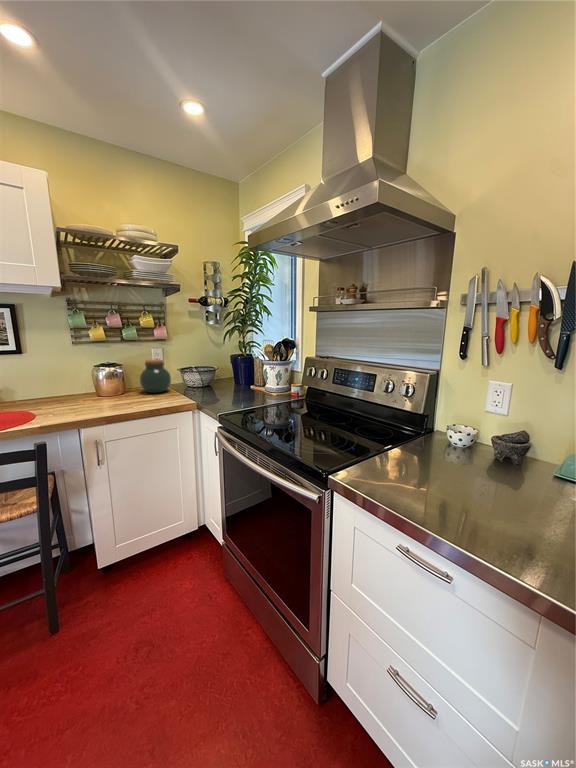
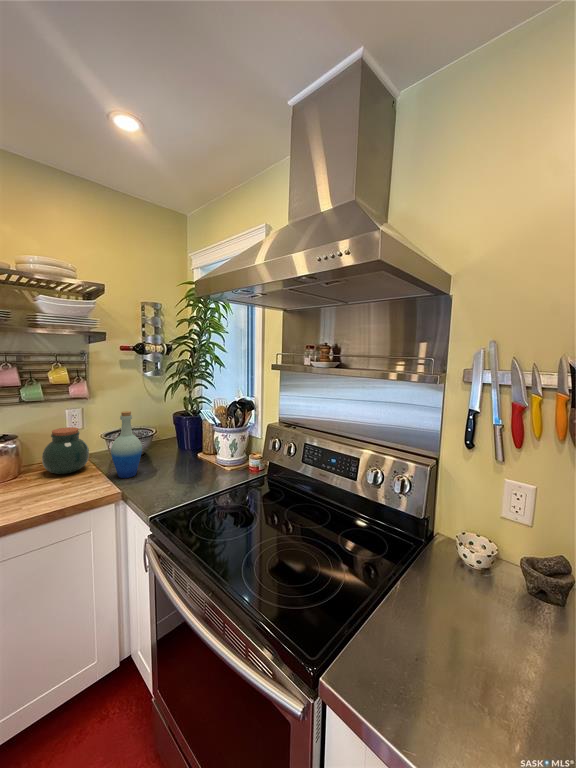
bottle: none [187,346,210,396] -> present [111,411,142,478]

